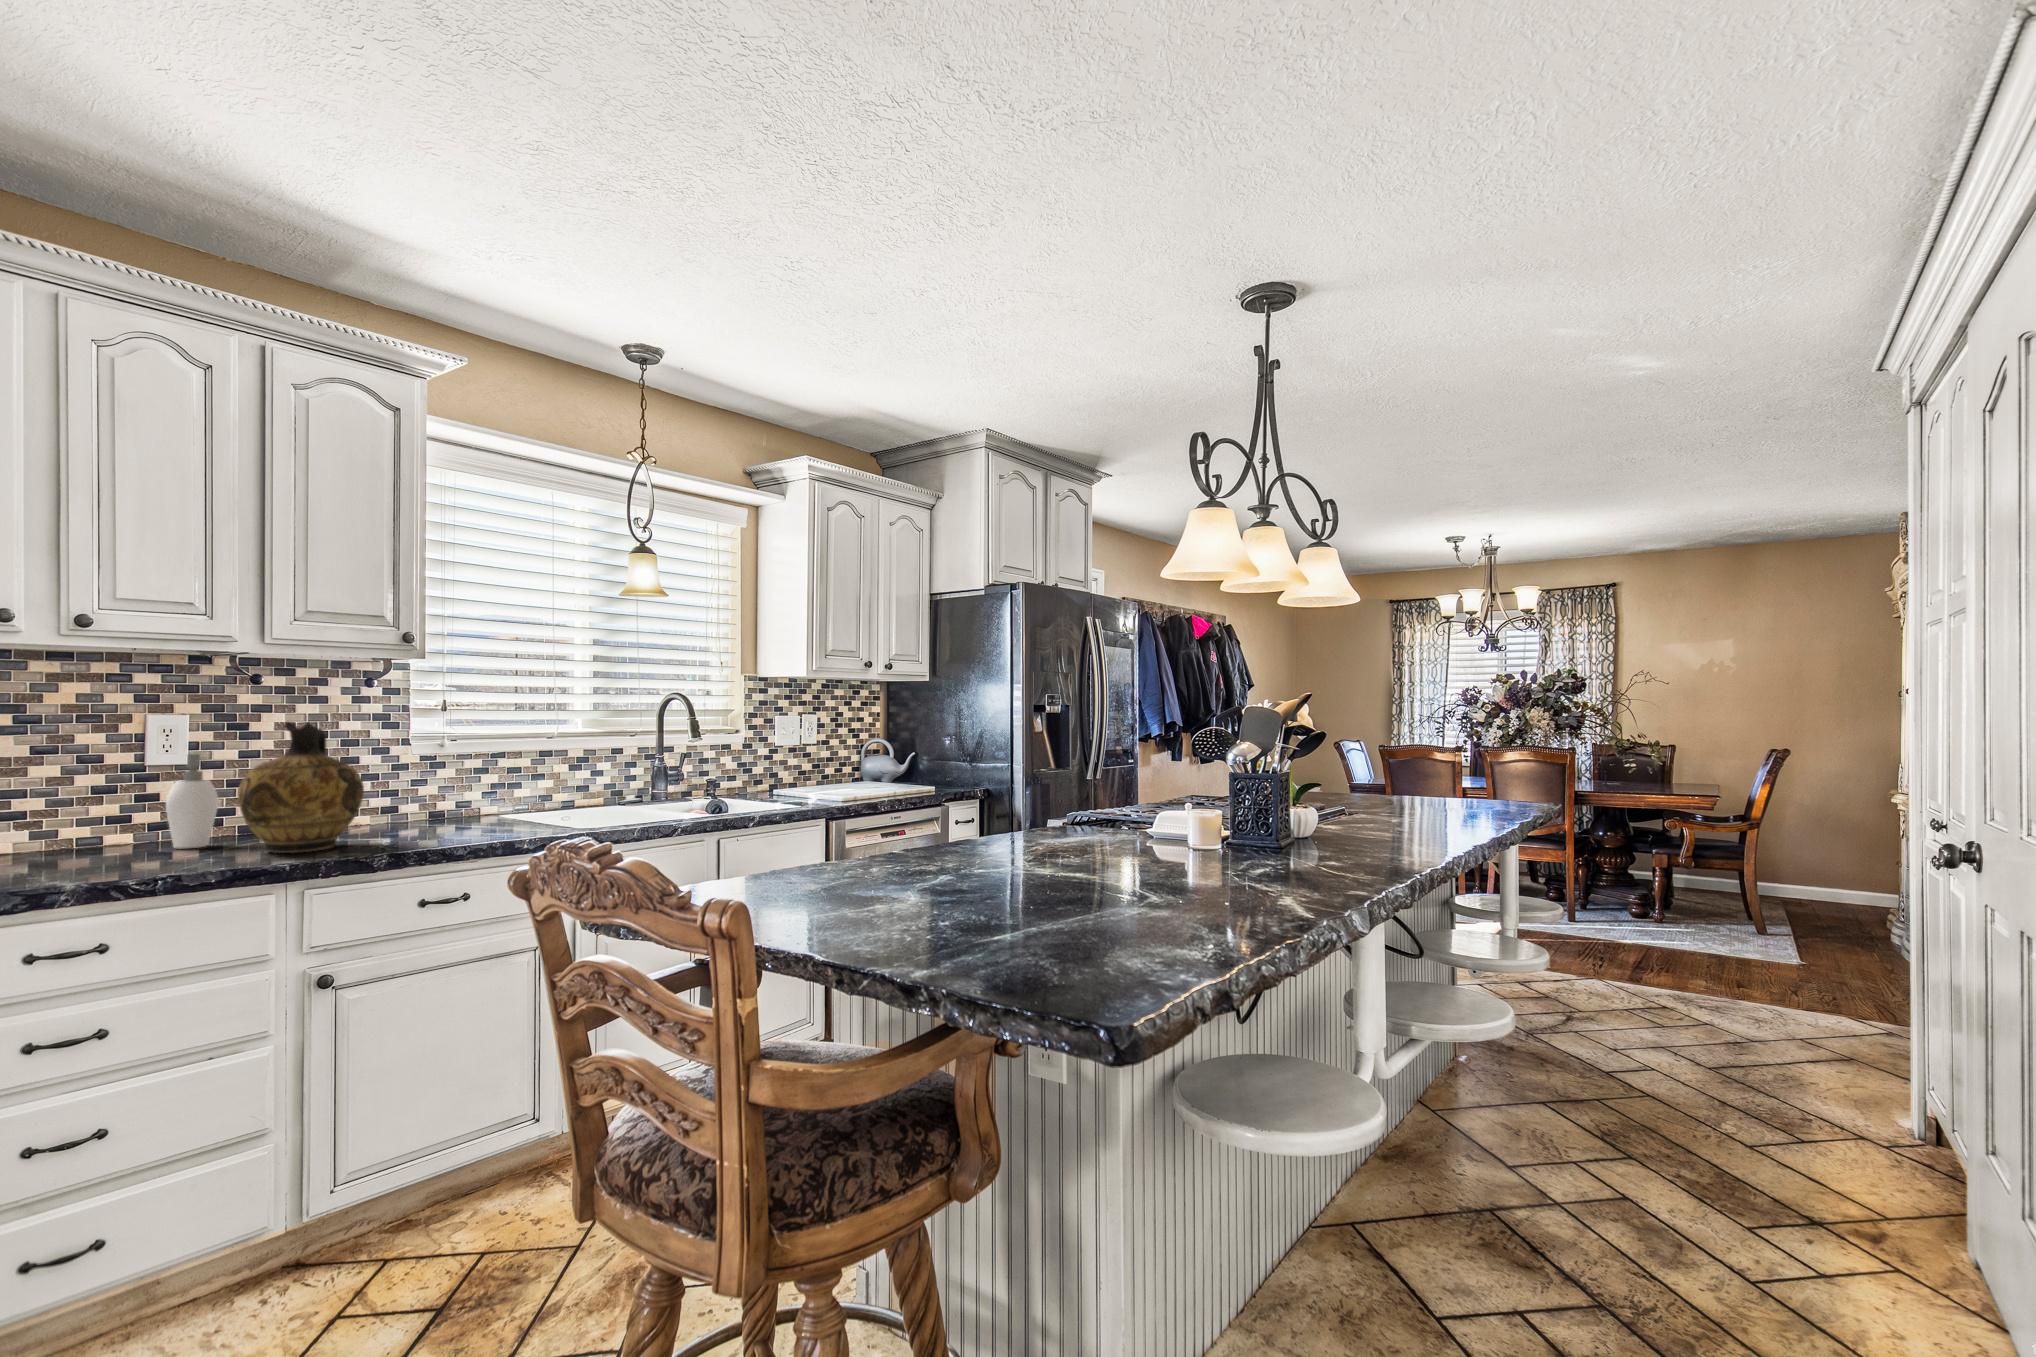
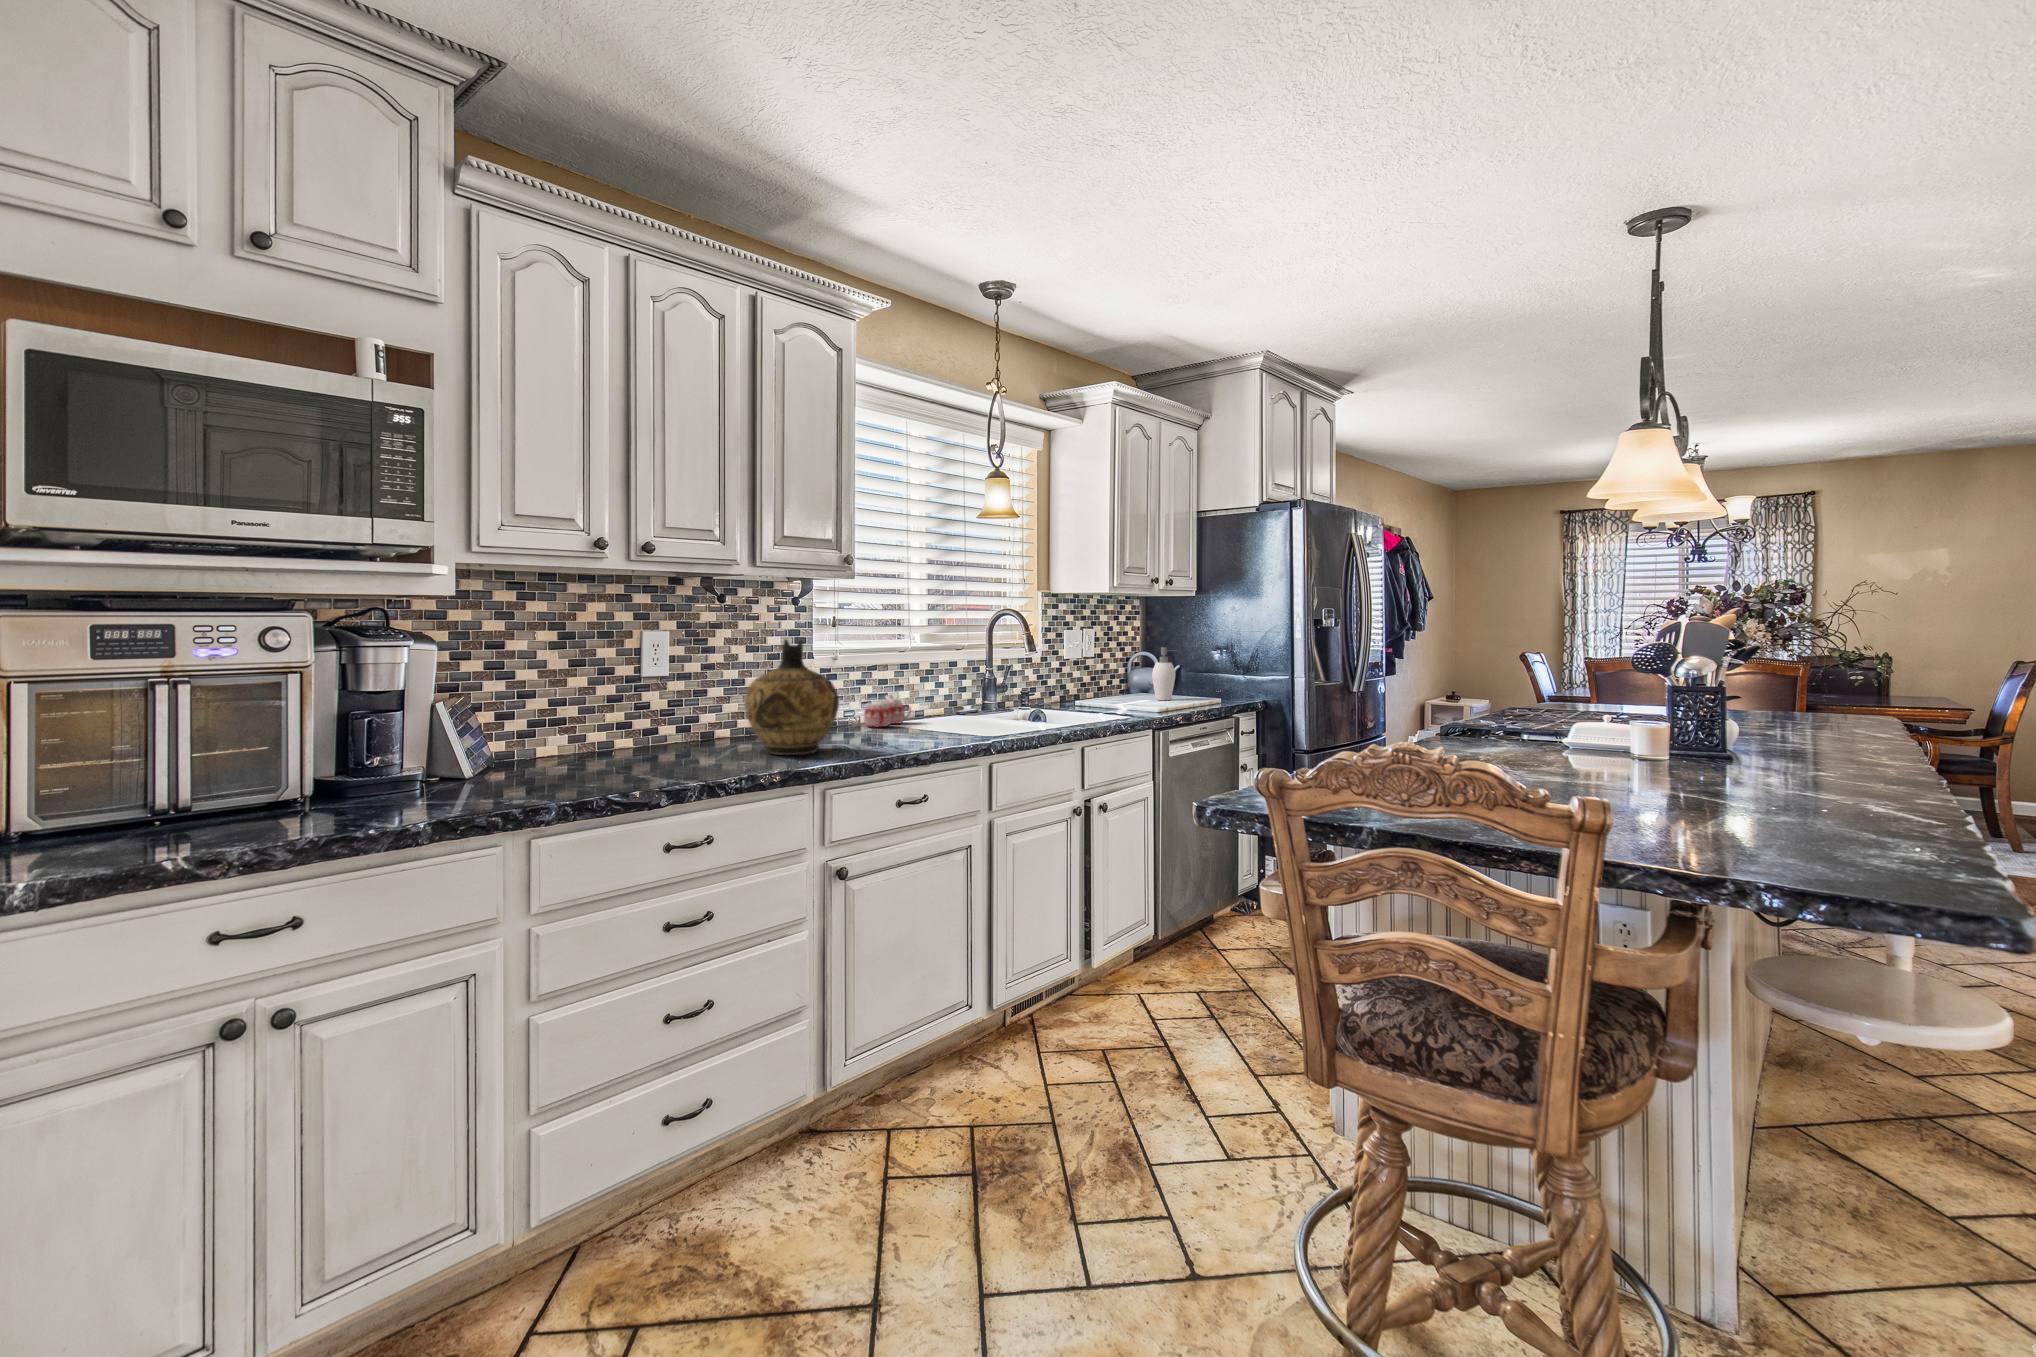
soap dispenser: present [166,754,218,848] -> present [1152,647,1178,700]
mug: none [461,784,541,820] -> present [855,695,911,727]

